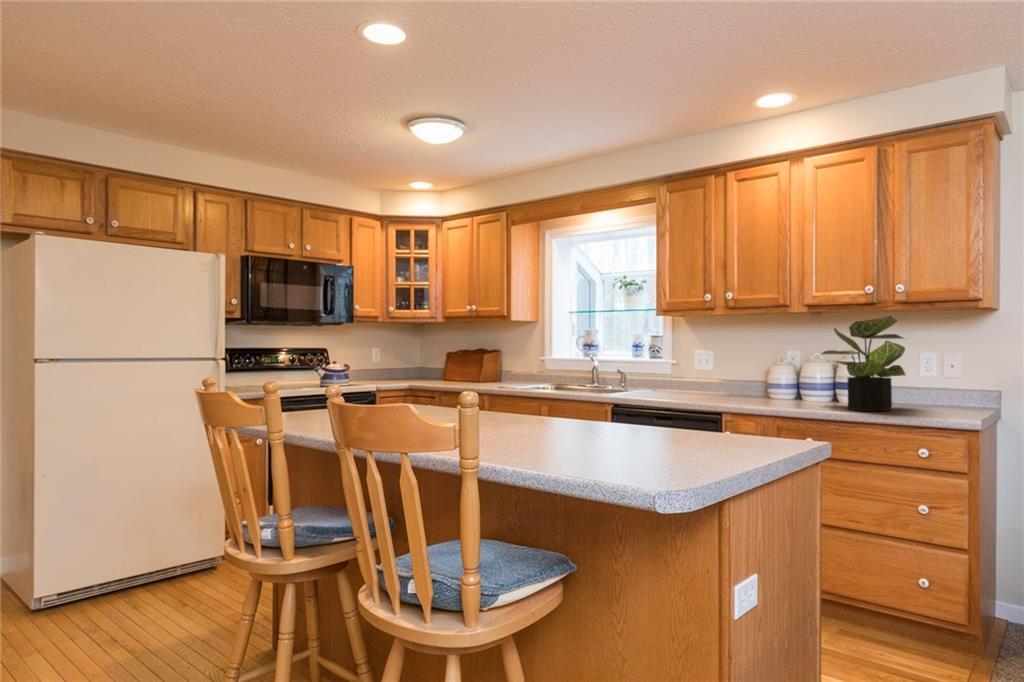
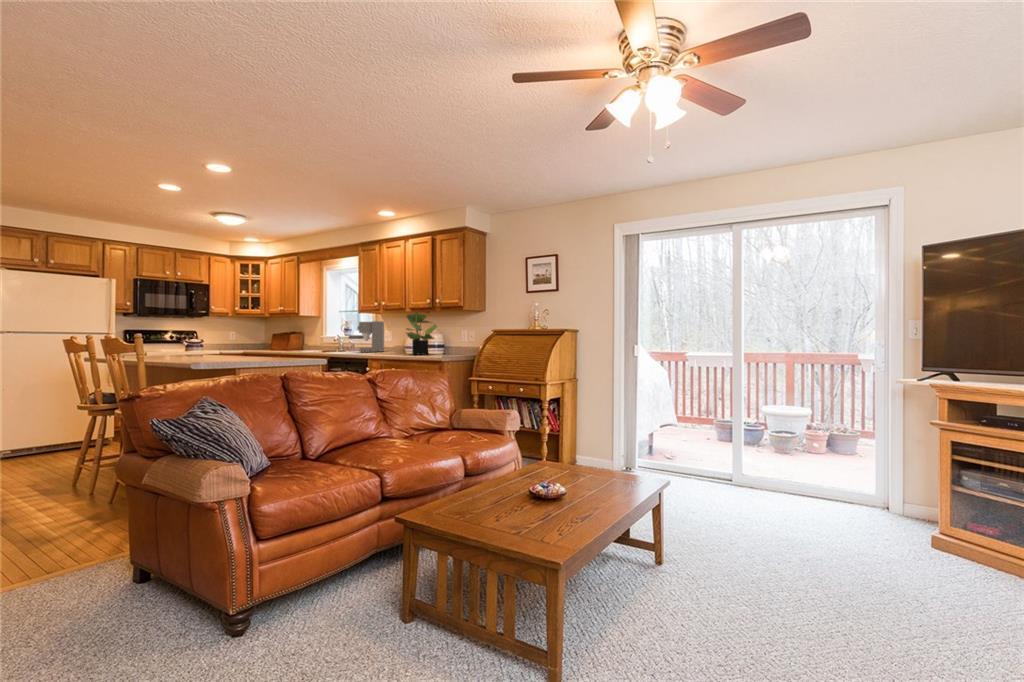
coffee maker: none [645,333,717,395] -> present [349,321,384,352]

